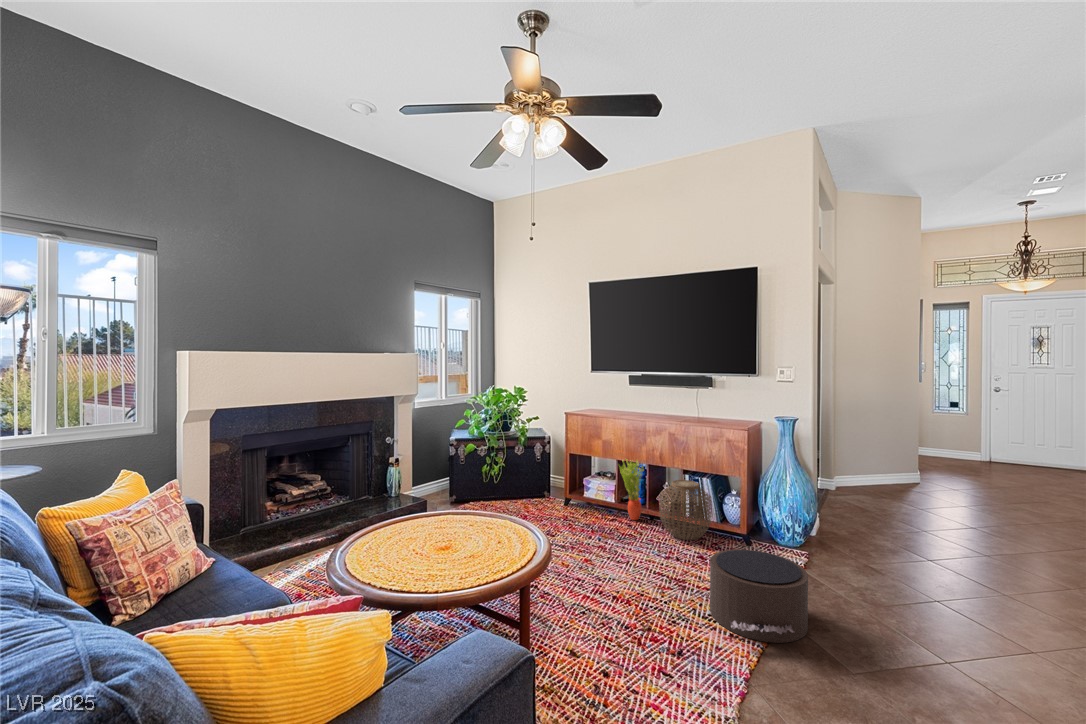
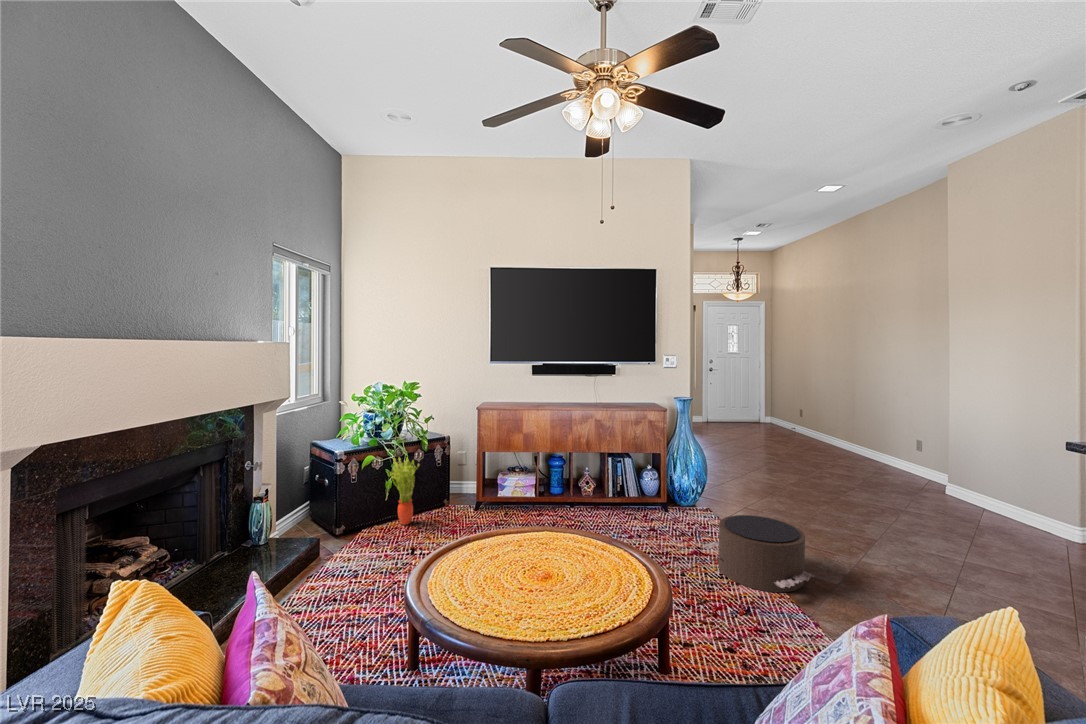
potted plant: present [620,459,644,520] -> present [390,457,419,525]
woven basket: present [659,480,712,540] -> none [596,463,644,519]

